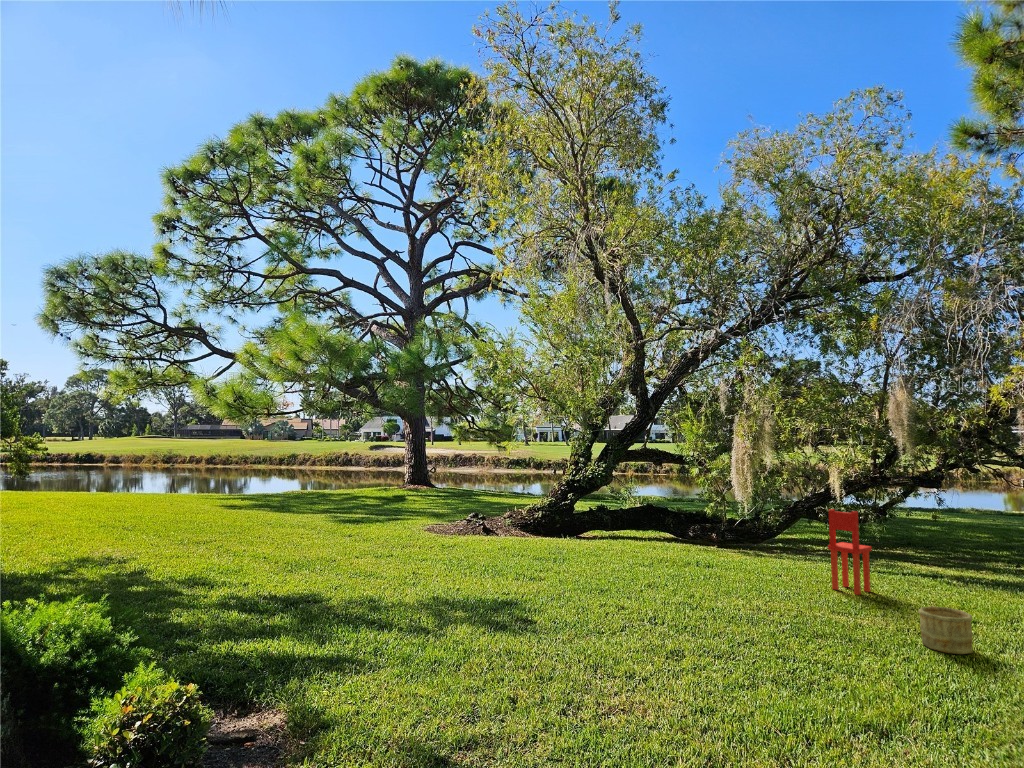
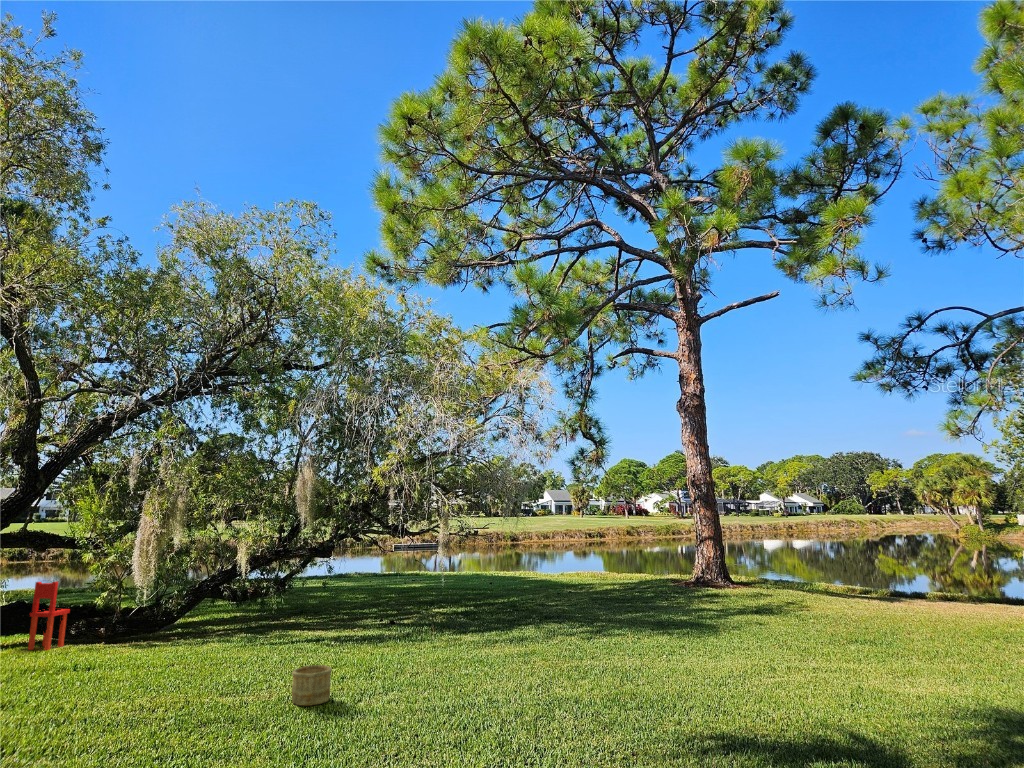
chair: present [828,509,872,595] -> present [28,582,70,650]

